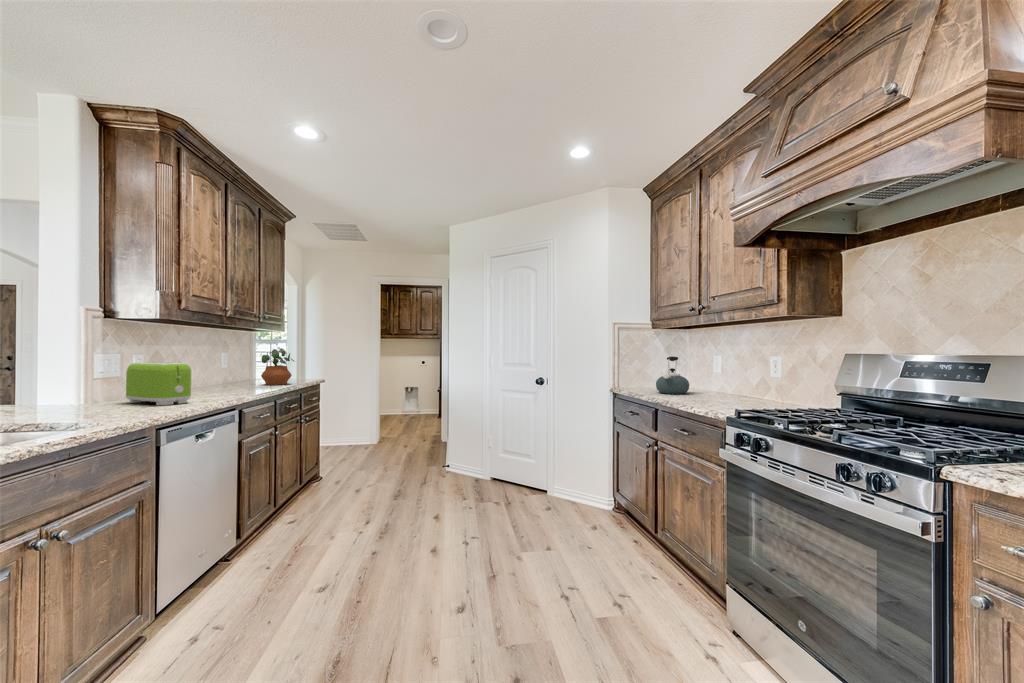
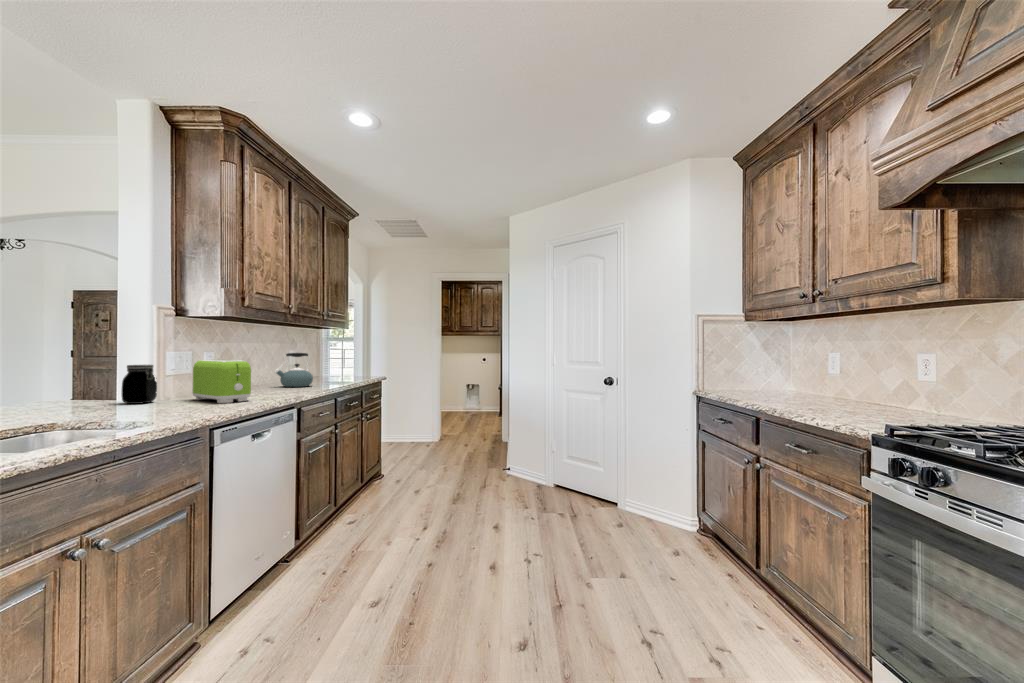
potted plant: present [261,348,294,385] -> none [329,346,361,383]
kettle: present [656,357,689,394] -> present [275,353,313,387]
jar: none [50,368,88,407] -> present [121,365,157,404]

